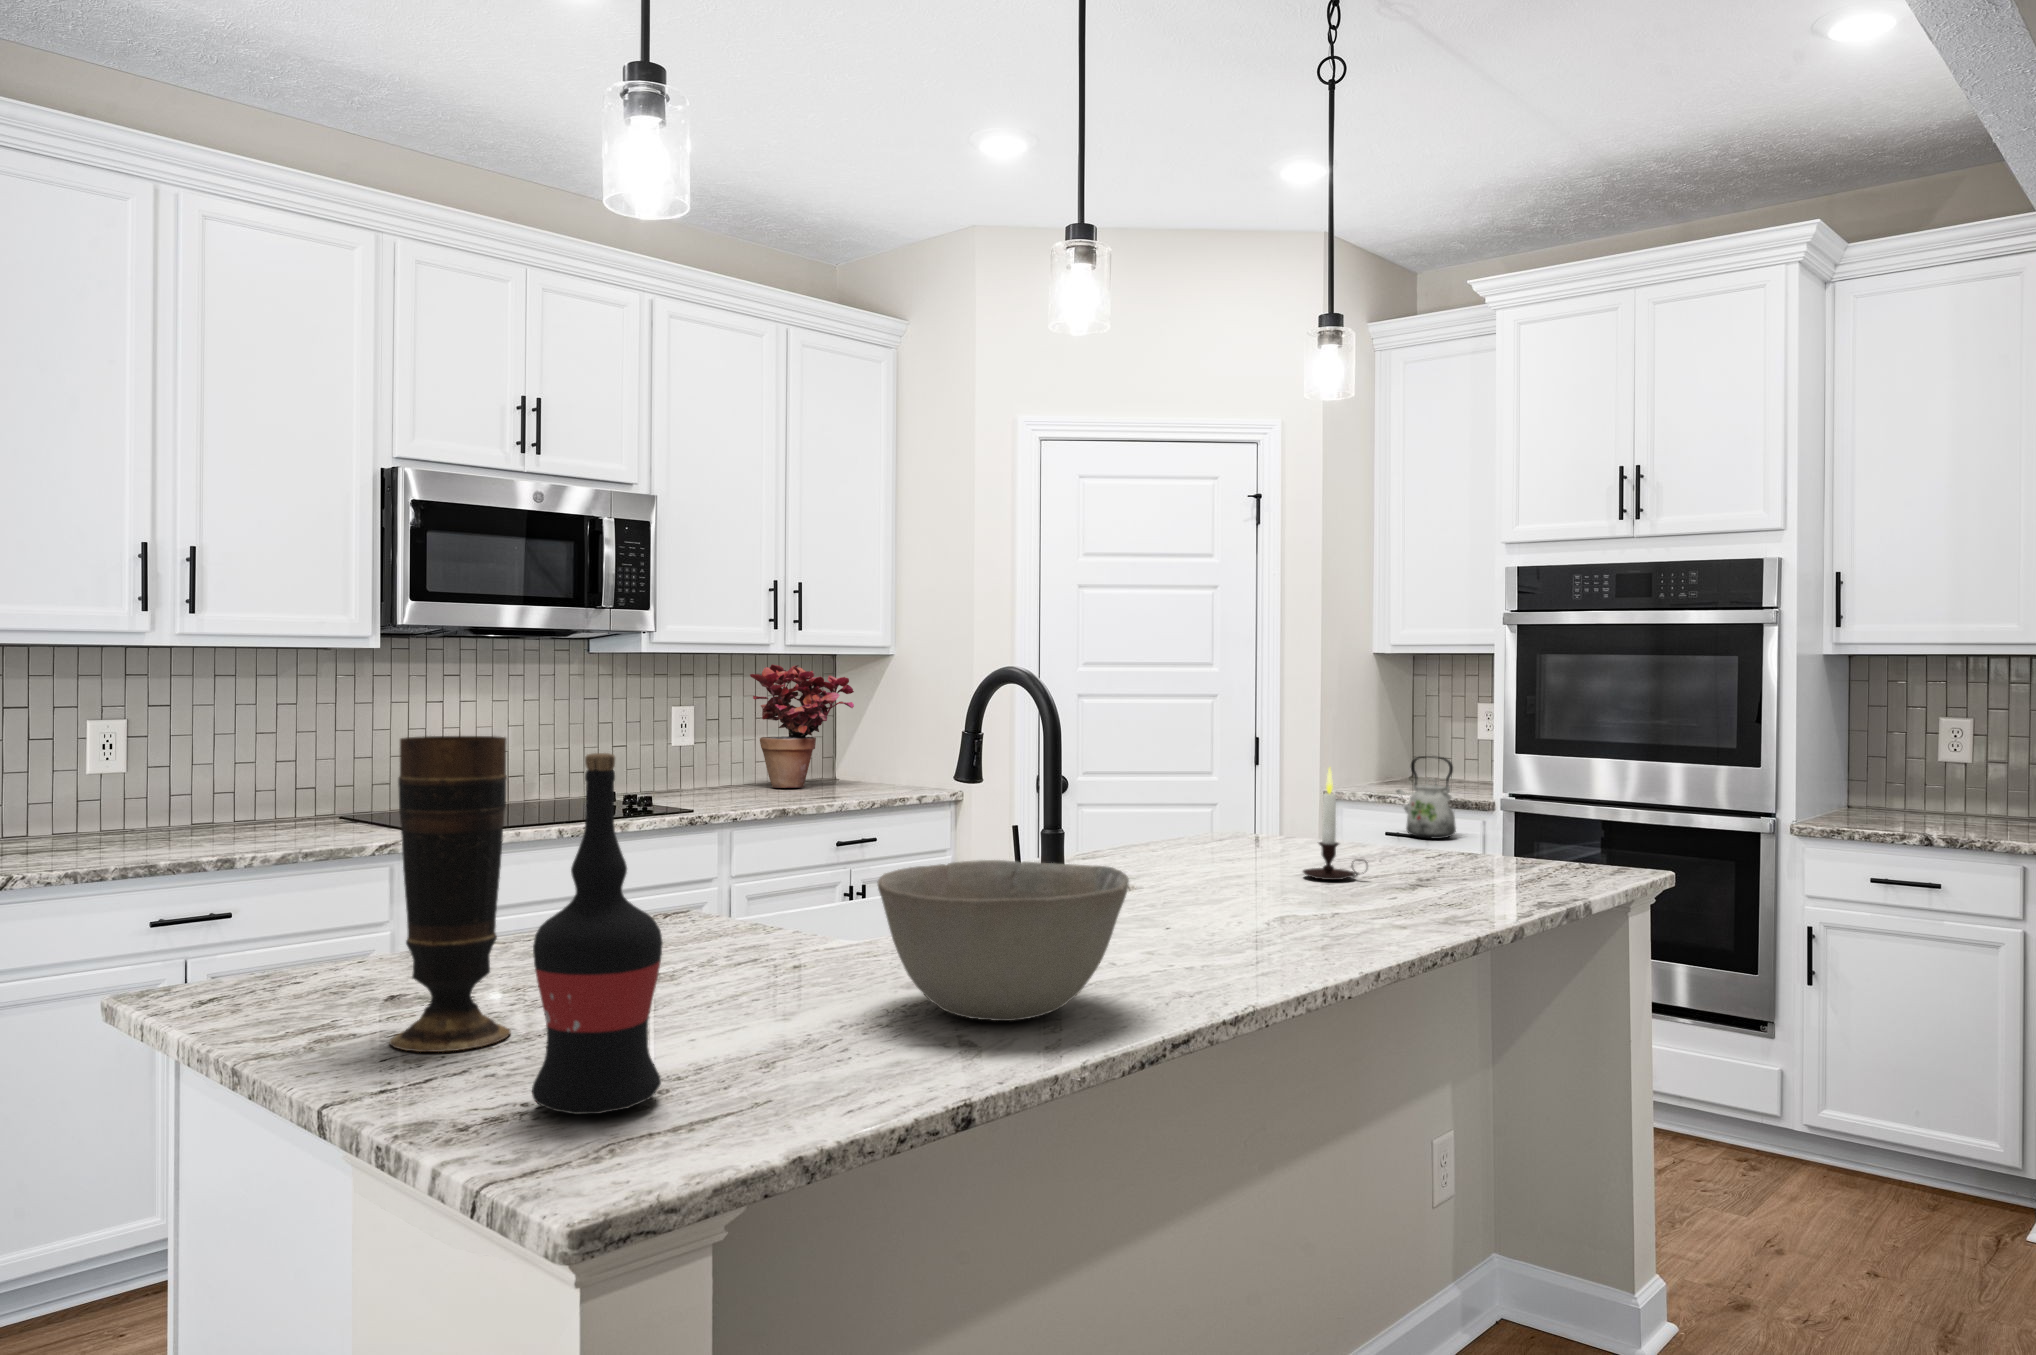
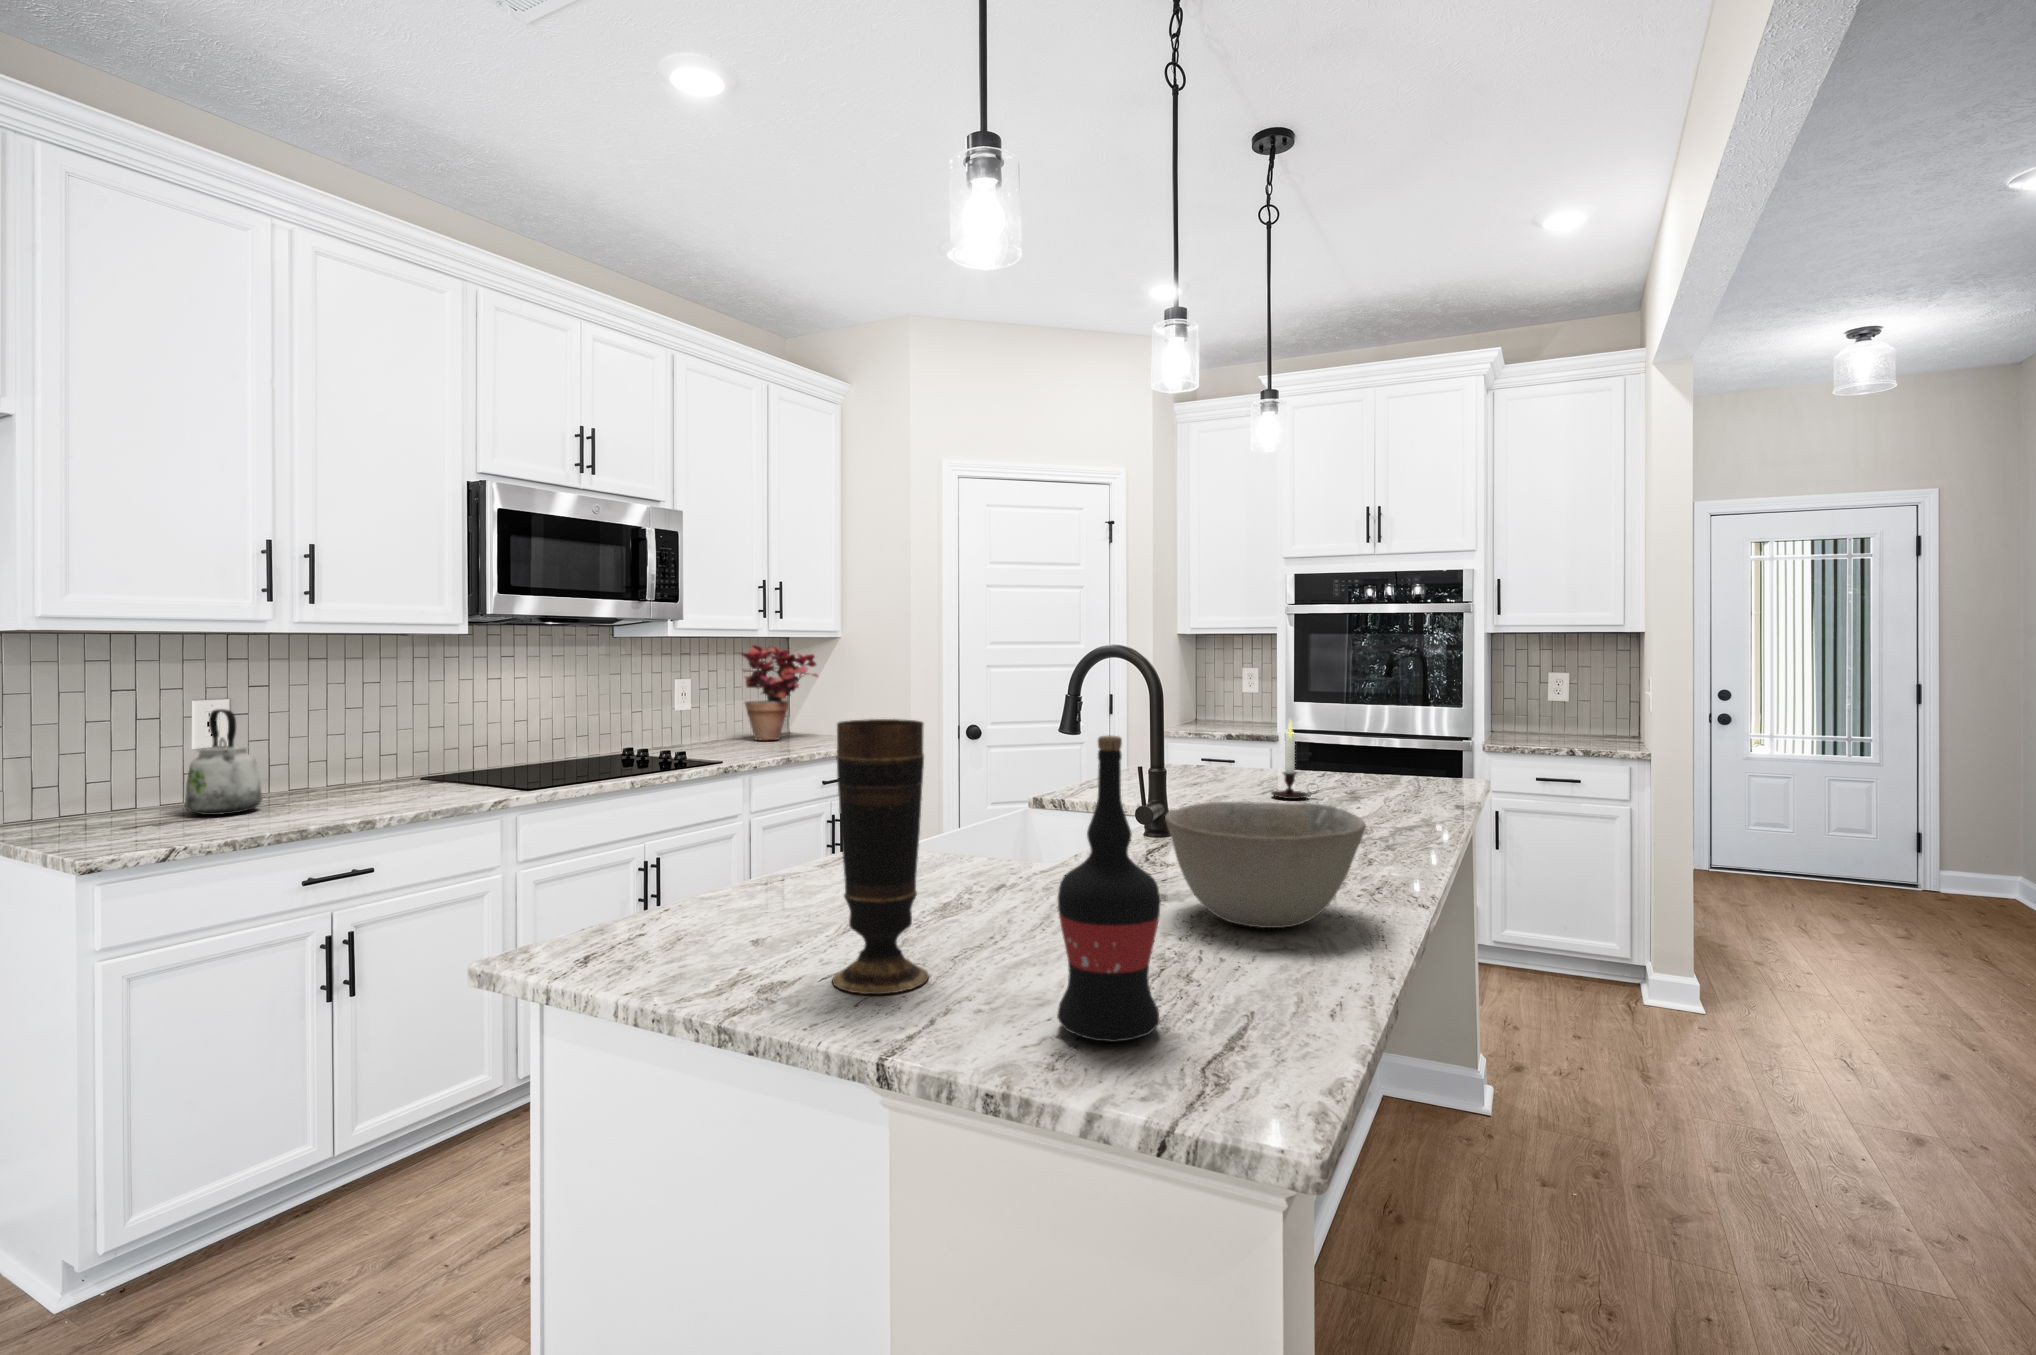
kettle: present [1396,756,1456,839] -> present [185,709,262,815]

